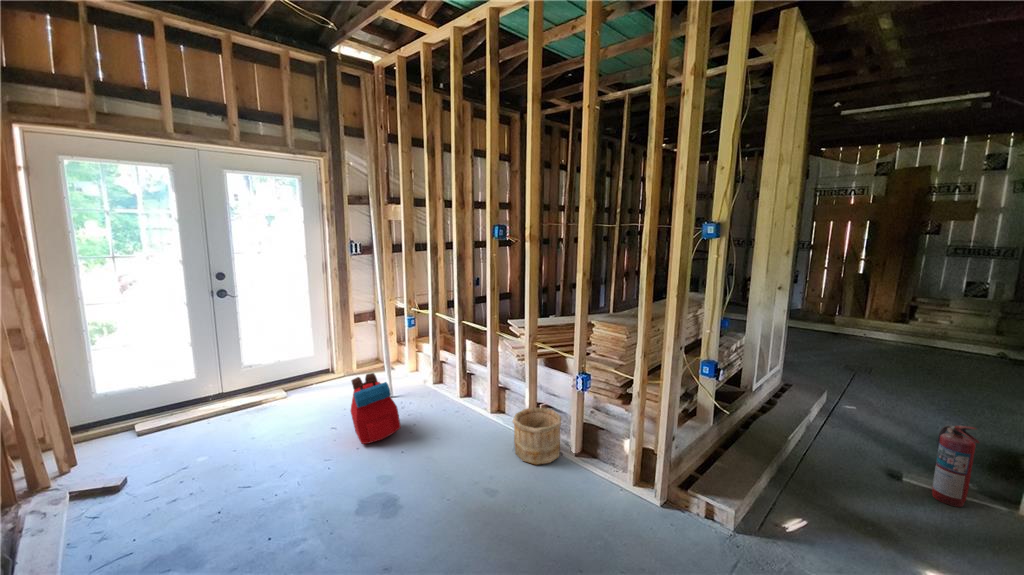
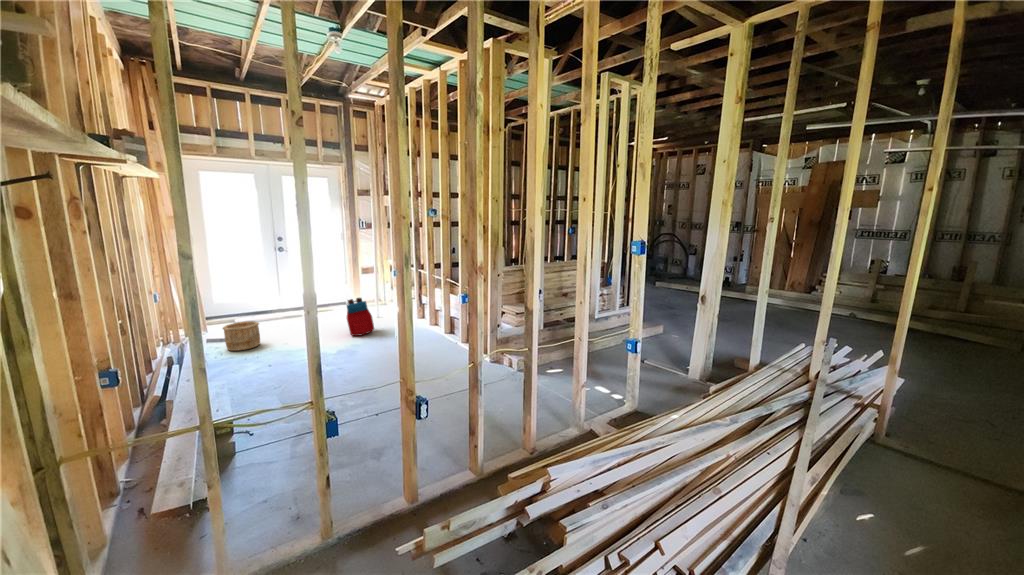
wooden bucket: present [513,408,561,465] -> present [223,321,260,351]
fire extinguisher: present [932,425,979,507] -> none [659,326,677,374]

